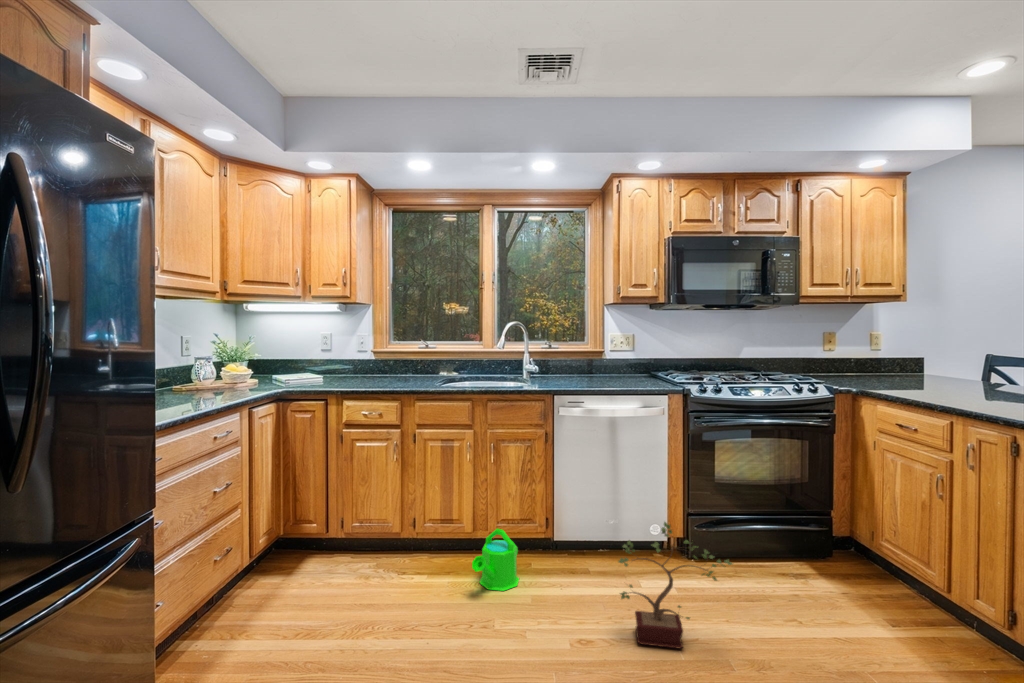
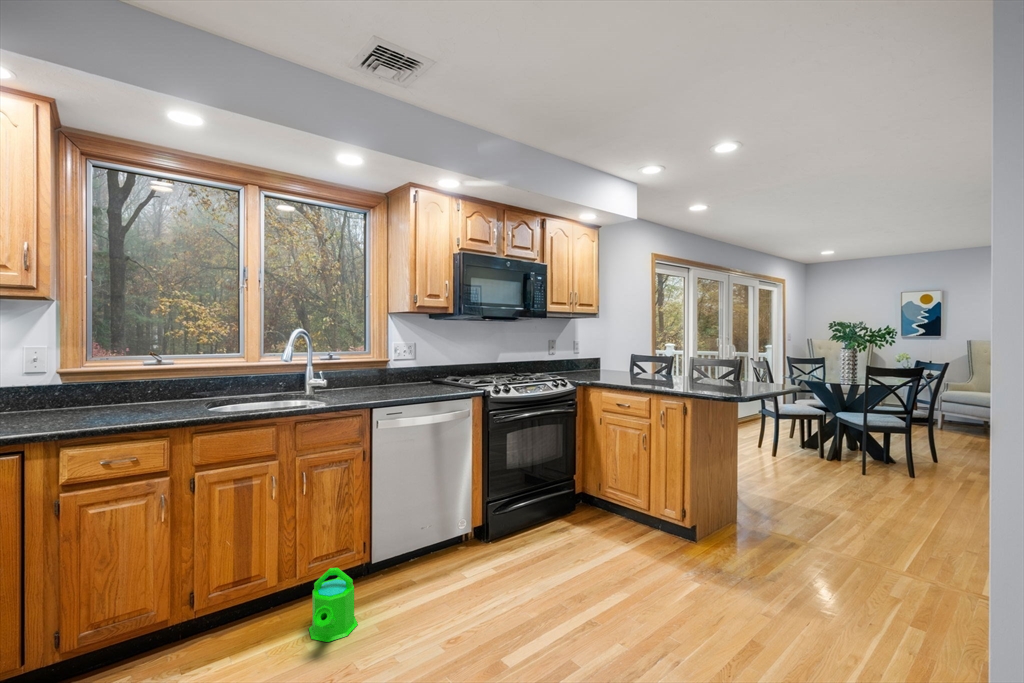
potted plant: present [619,522,732,649] -> none [487,512,575,630]

